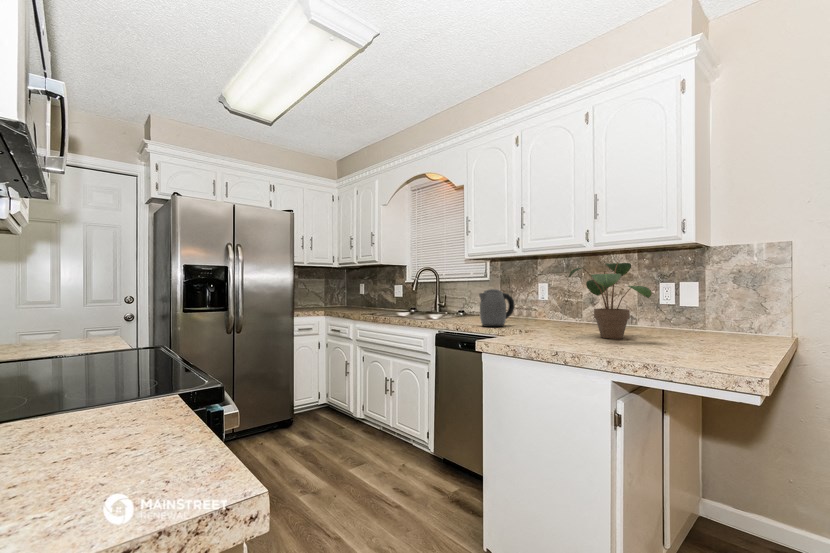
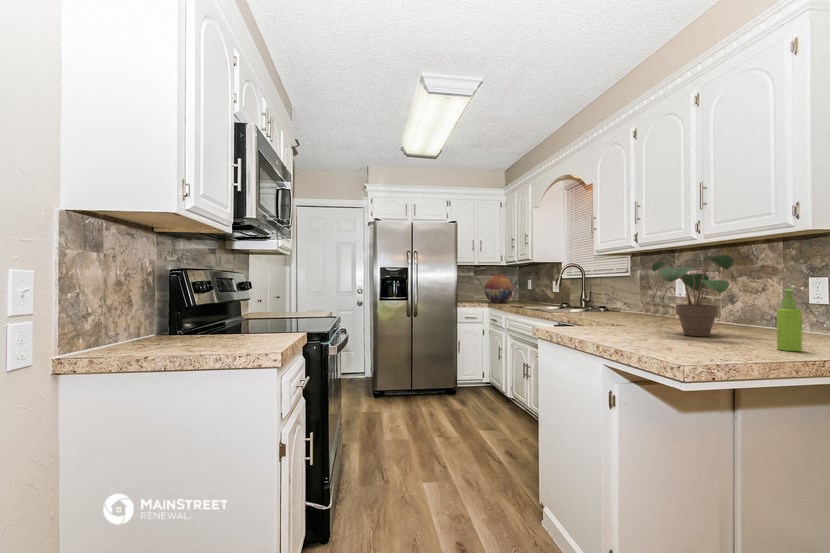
vase: none [319,278,352,311] -> present [484,275,513,303]
kettle: present [479,289,515,327] -> none [585,284,626,321]
soap dispenser: none [700,294,720,348] -> present [777,289,802,351]

